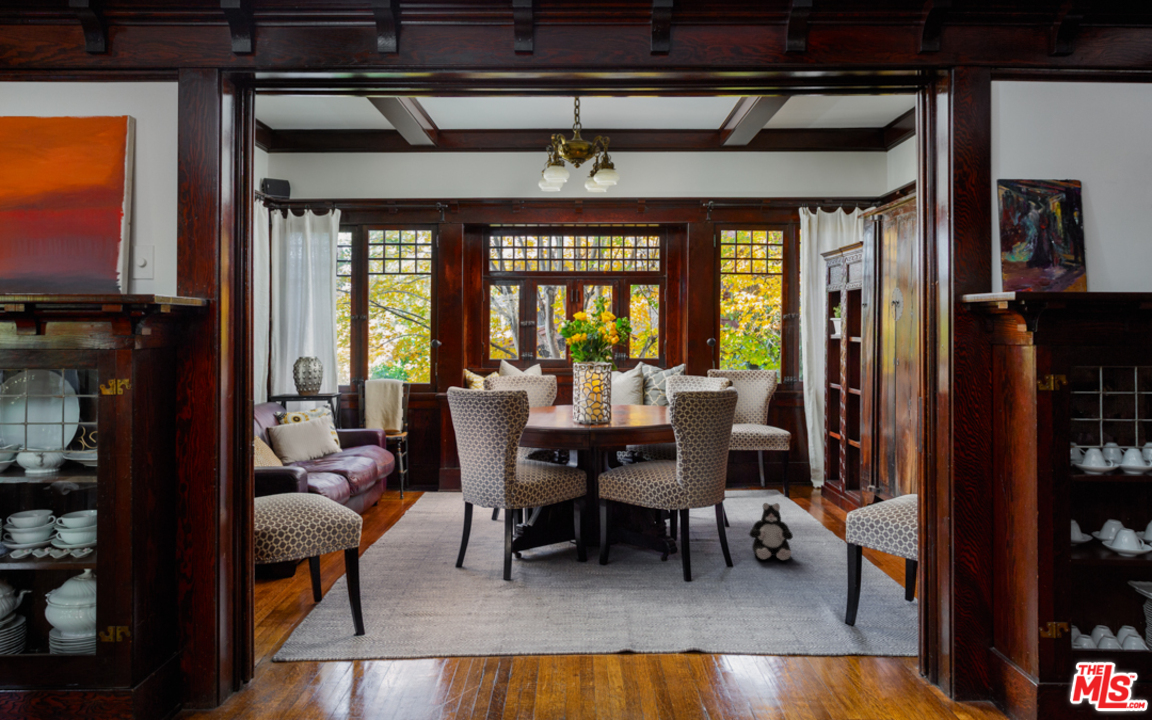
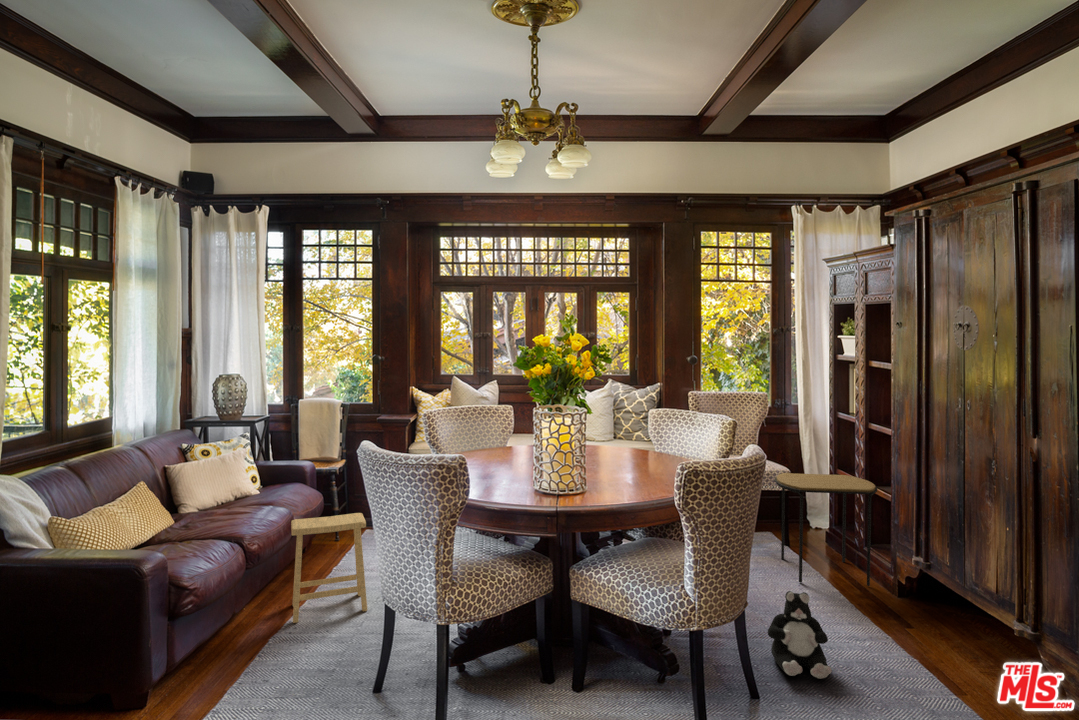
side table: none [775,435,856,521] -> present [775,473,877,586]
footstool: none [380,459,441,539] -> present [291,513,367,623]

